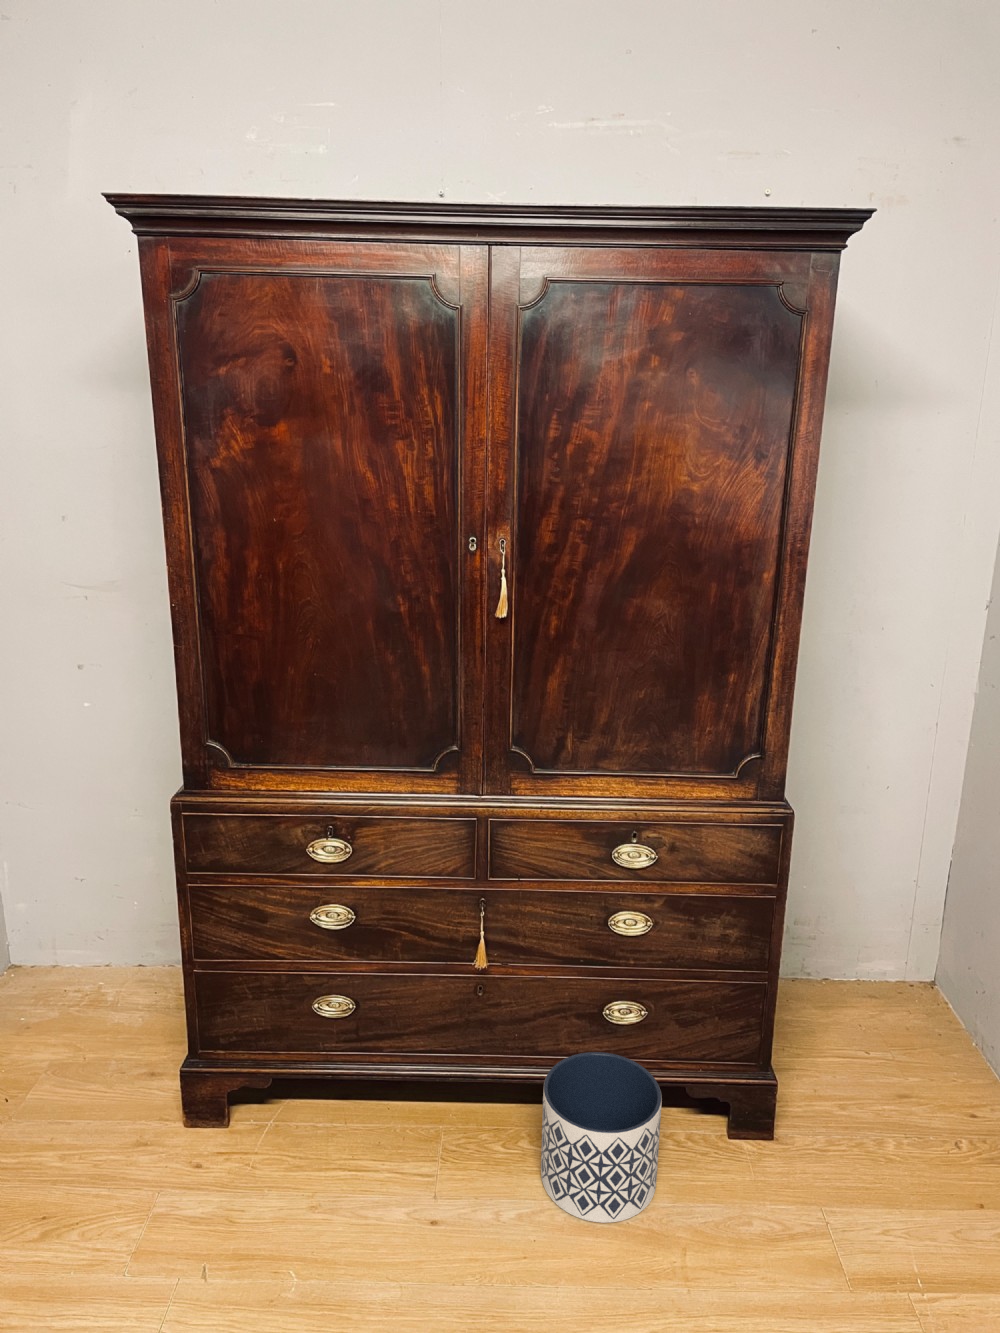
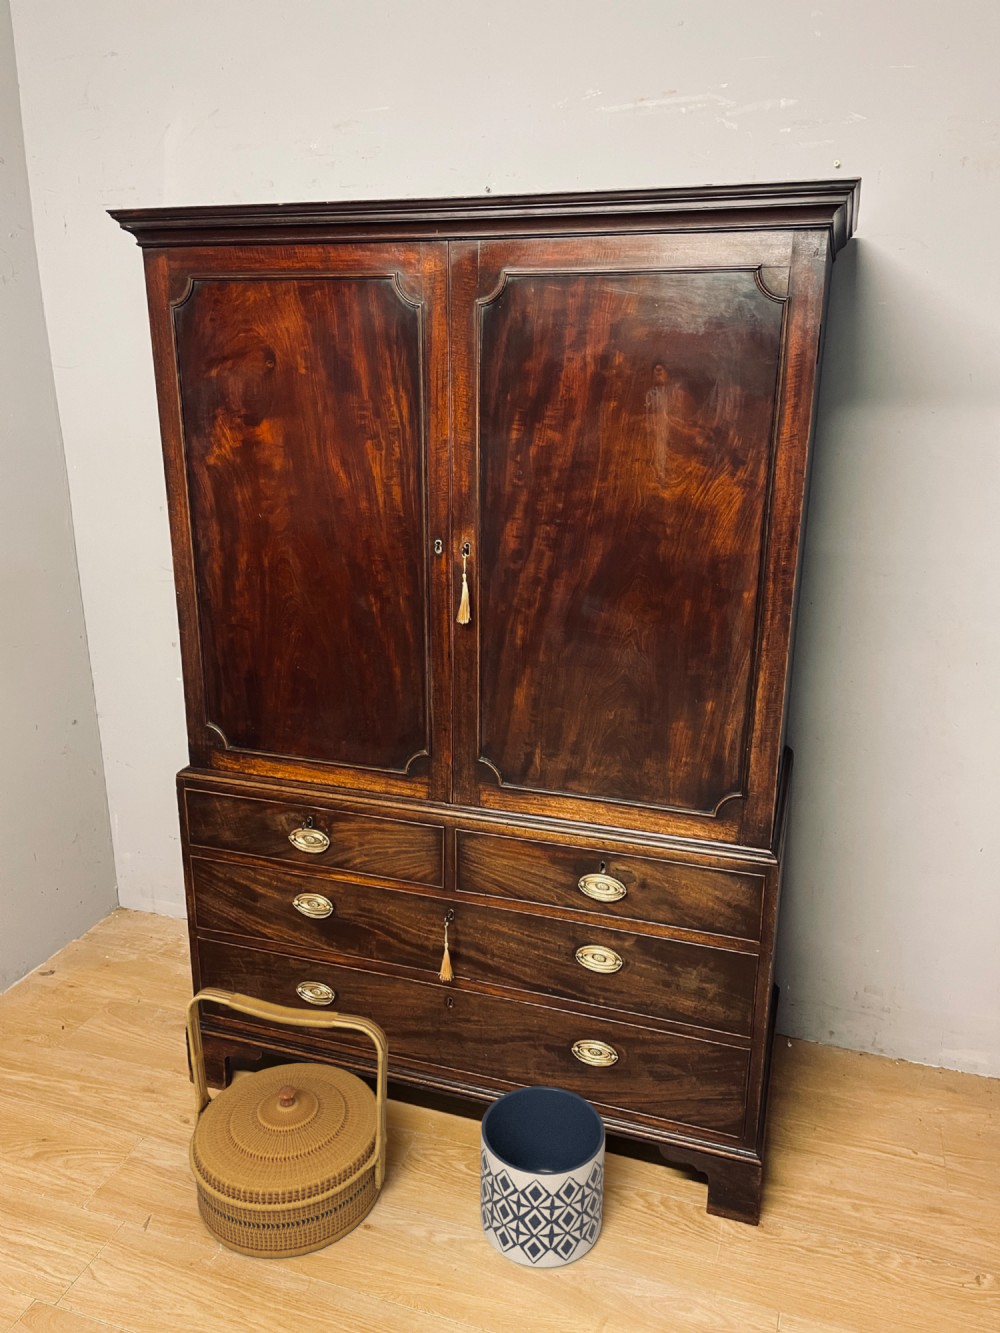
woven basket: none [228,1015,453,1284] -> present [185,987,388,1259]

